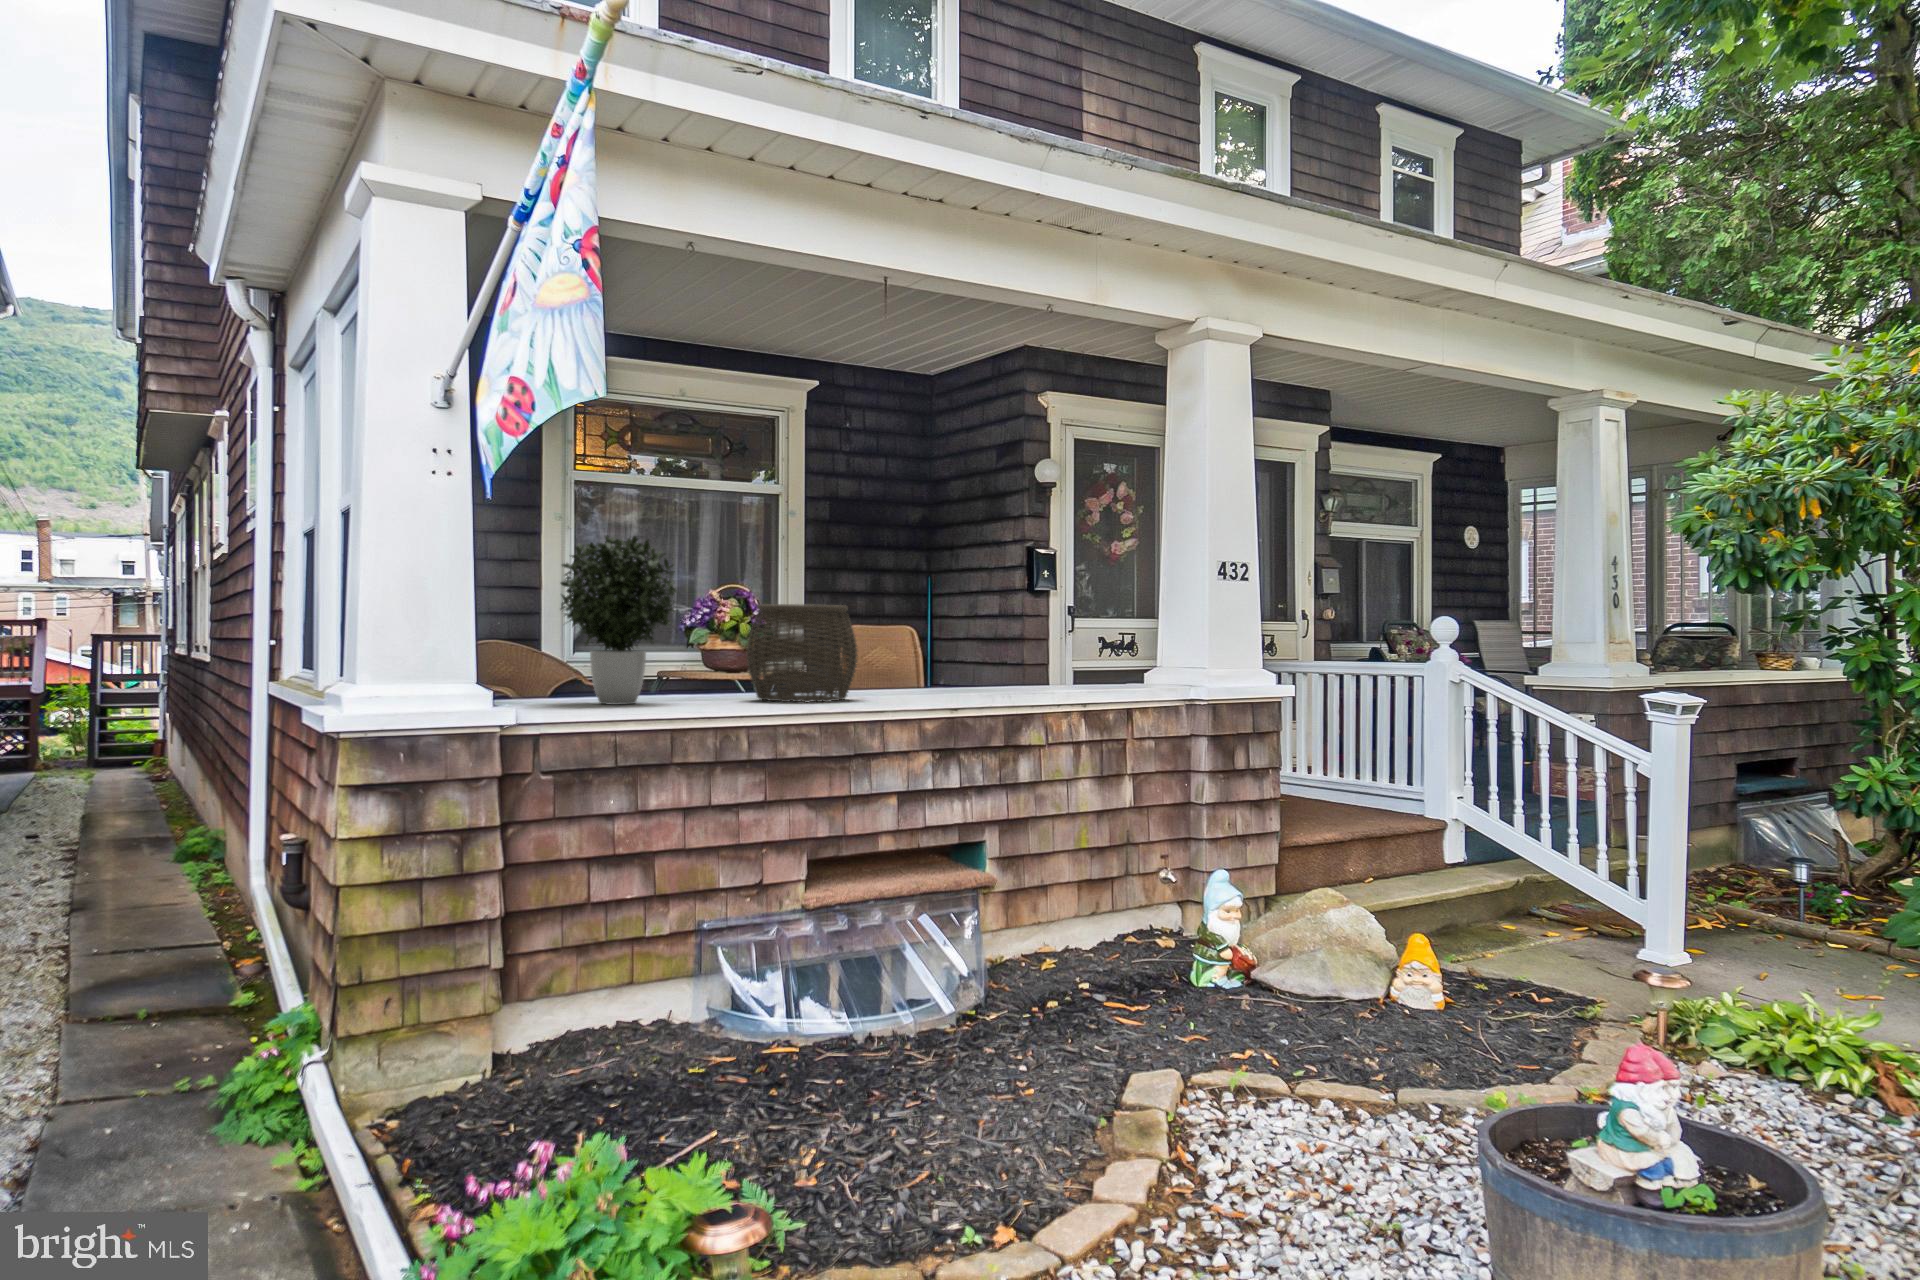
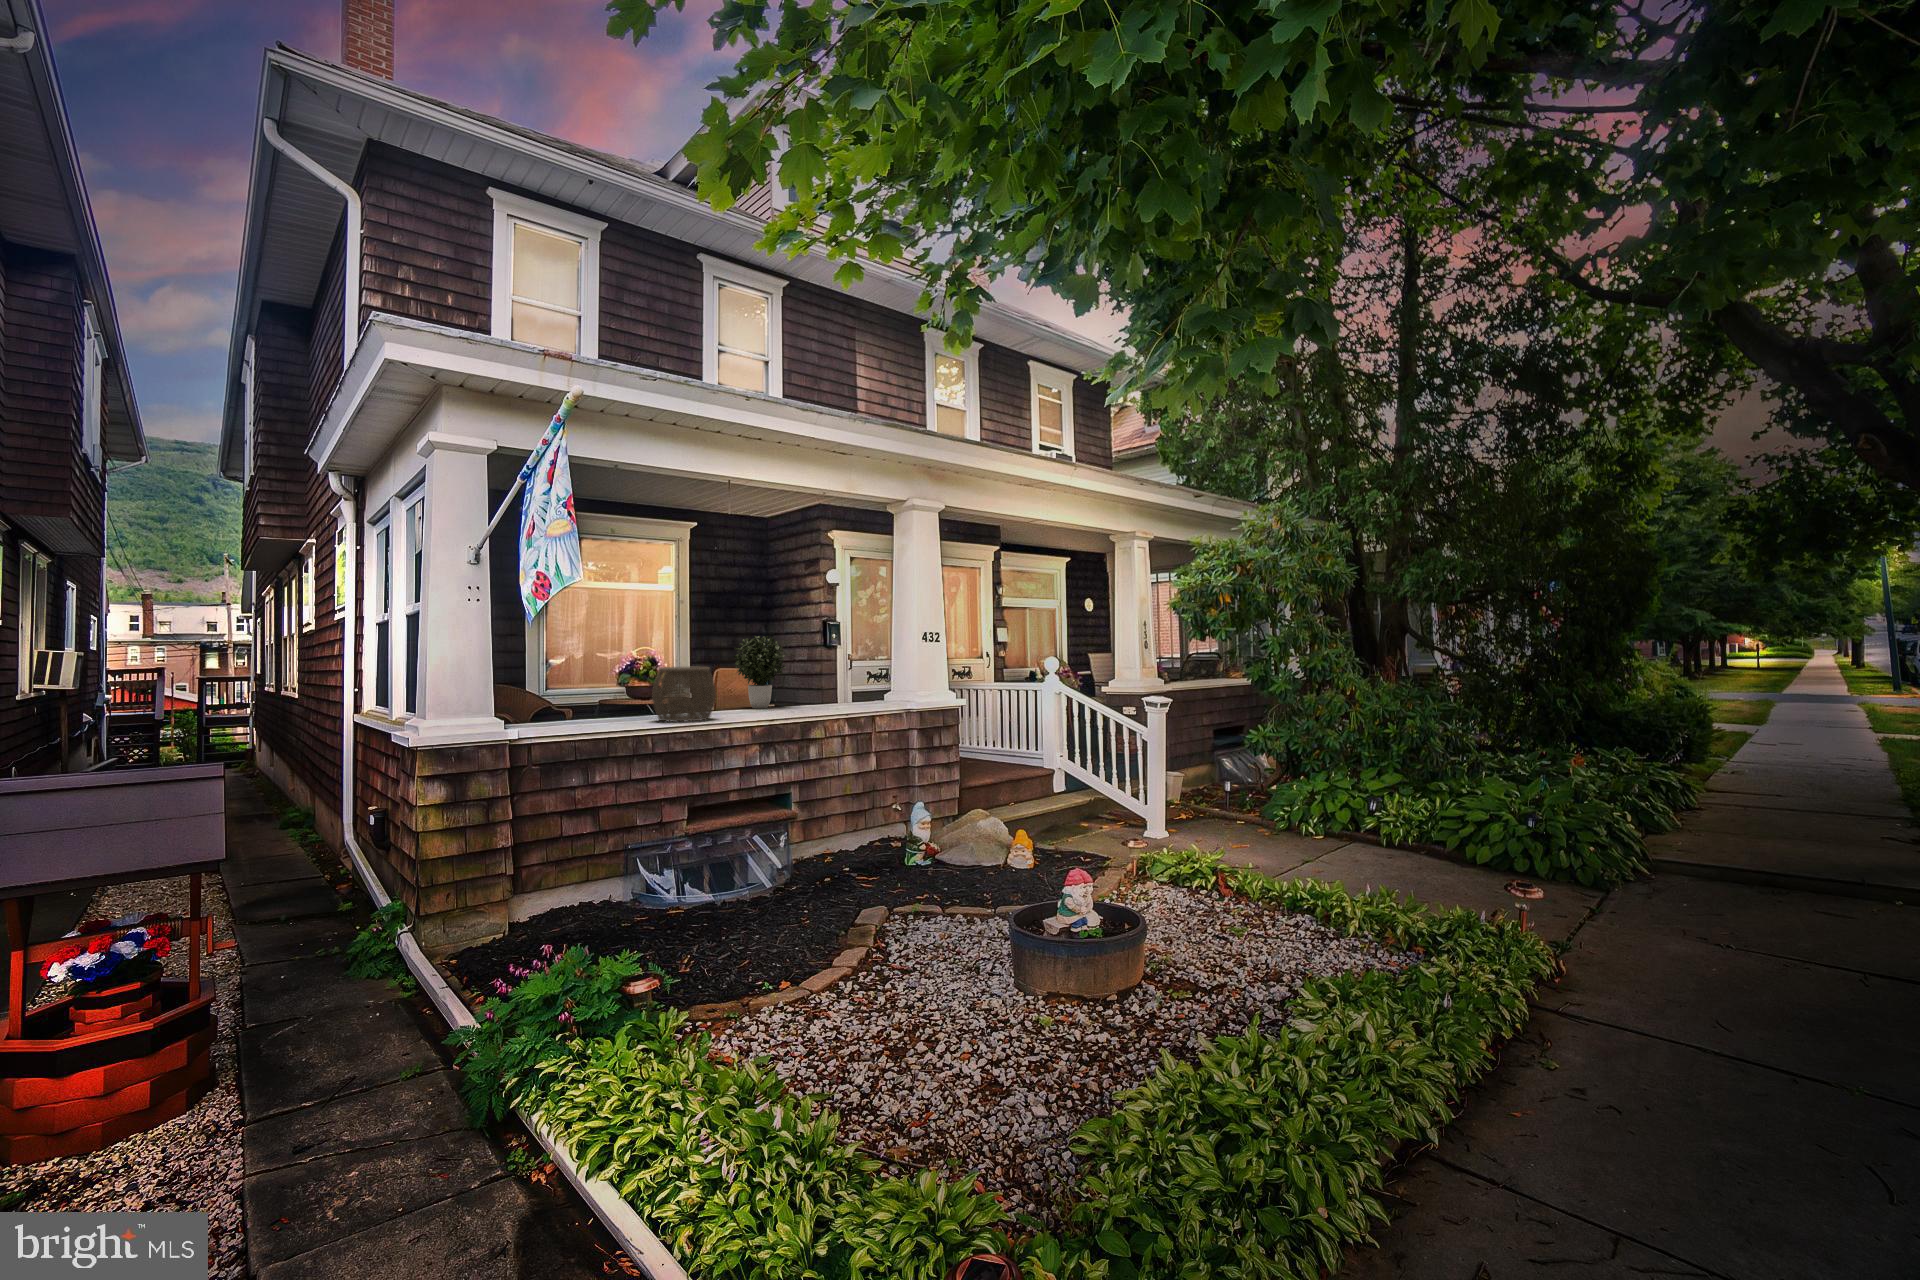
potted plant: present [561,535,677,705] -> present [734,636,786,708]

